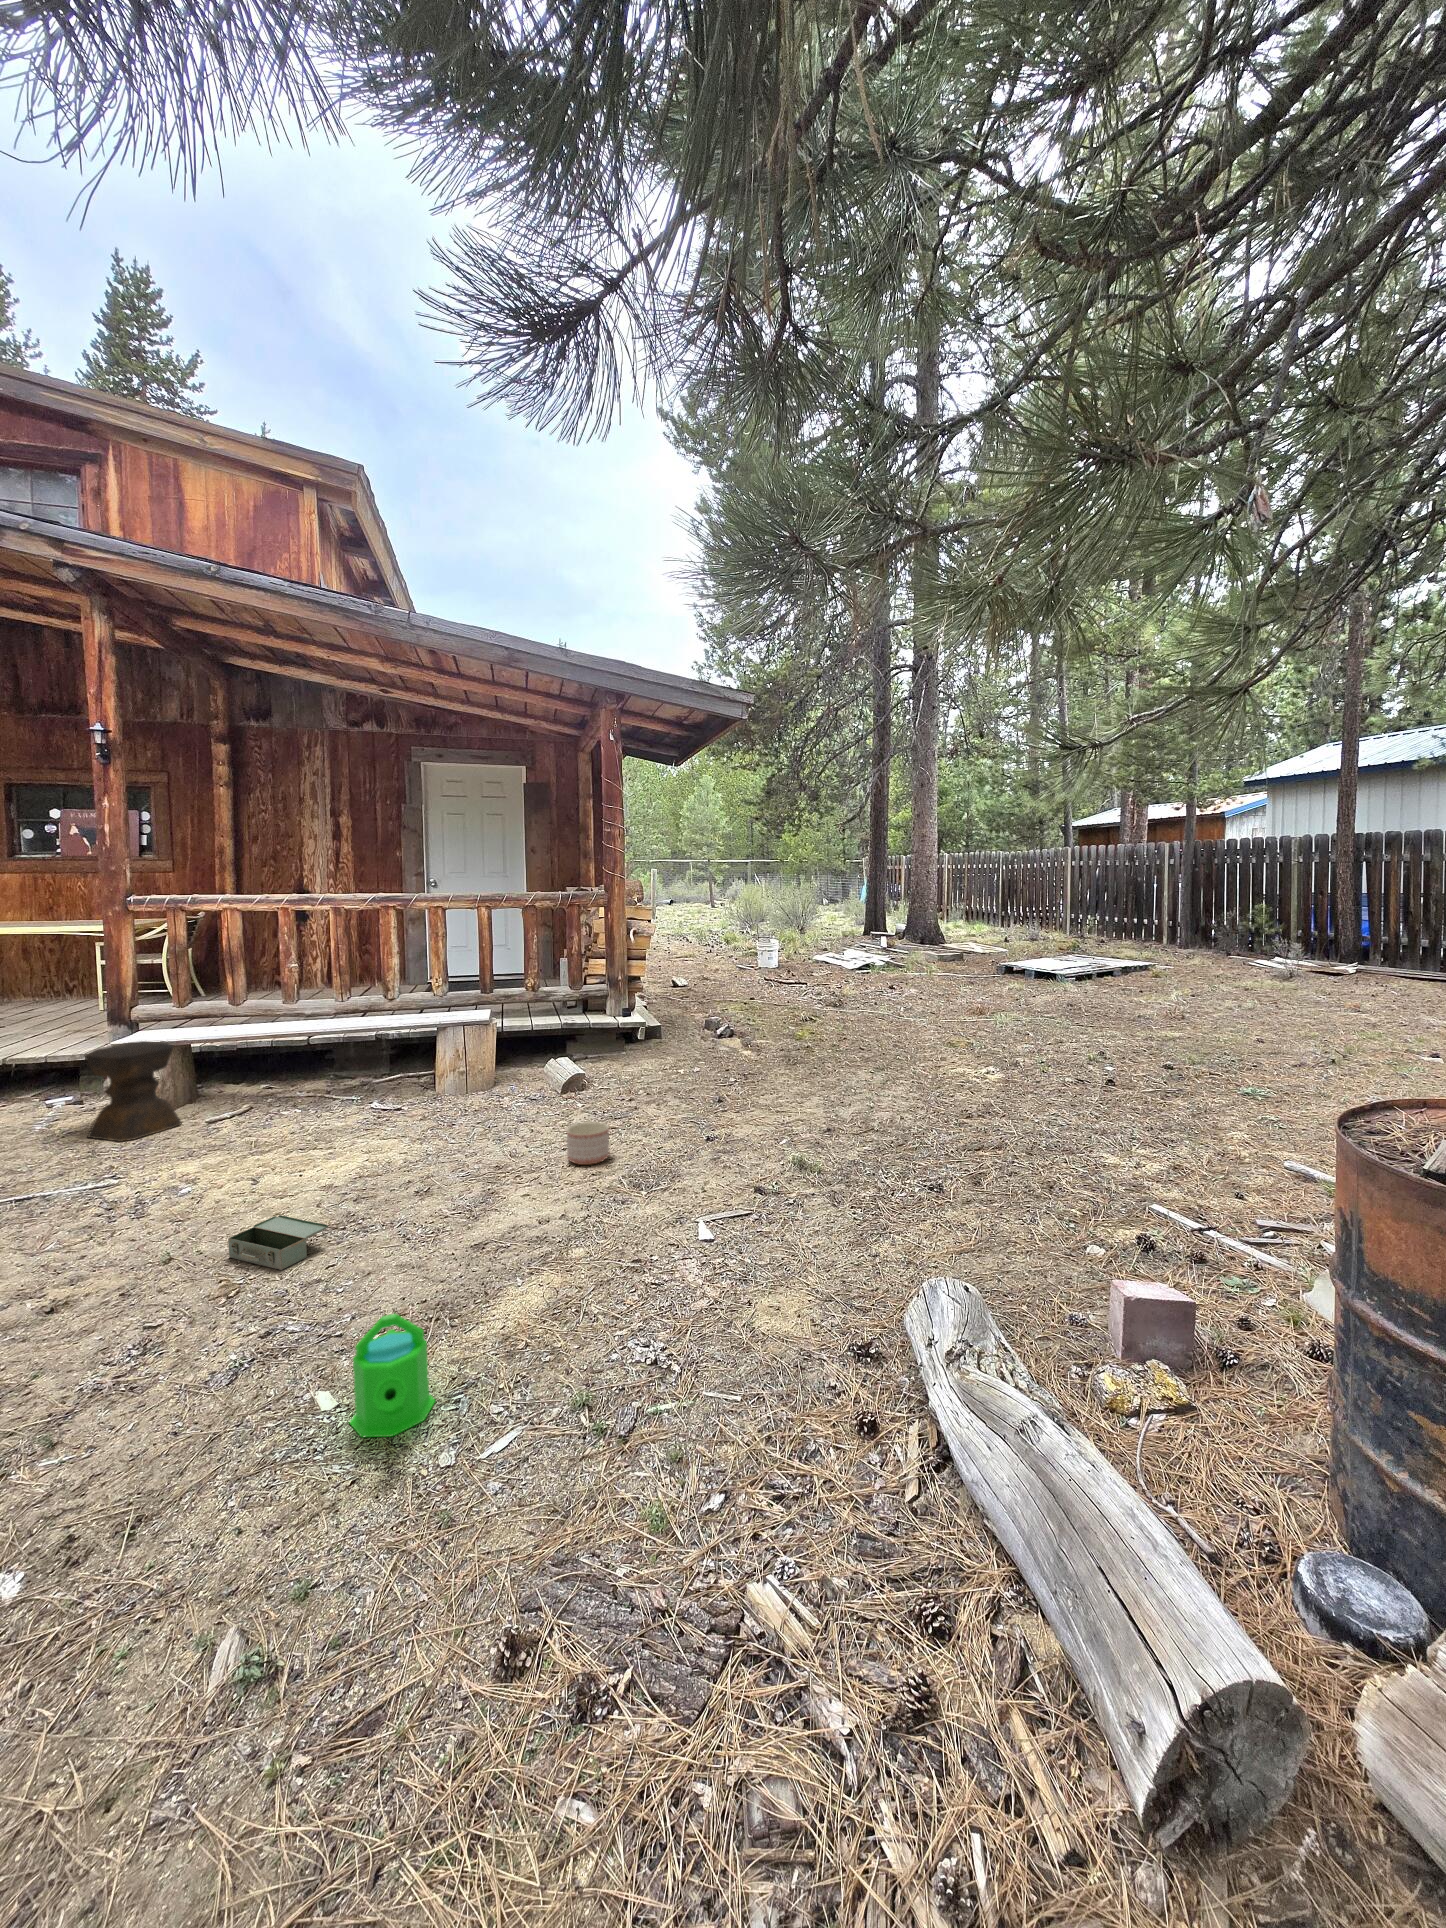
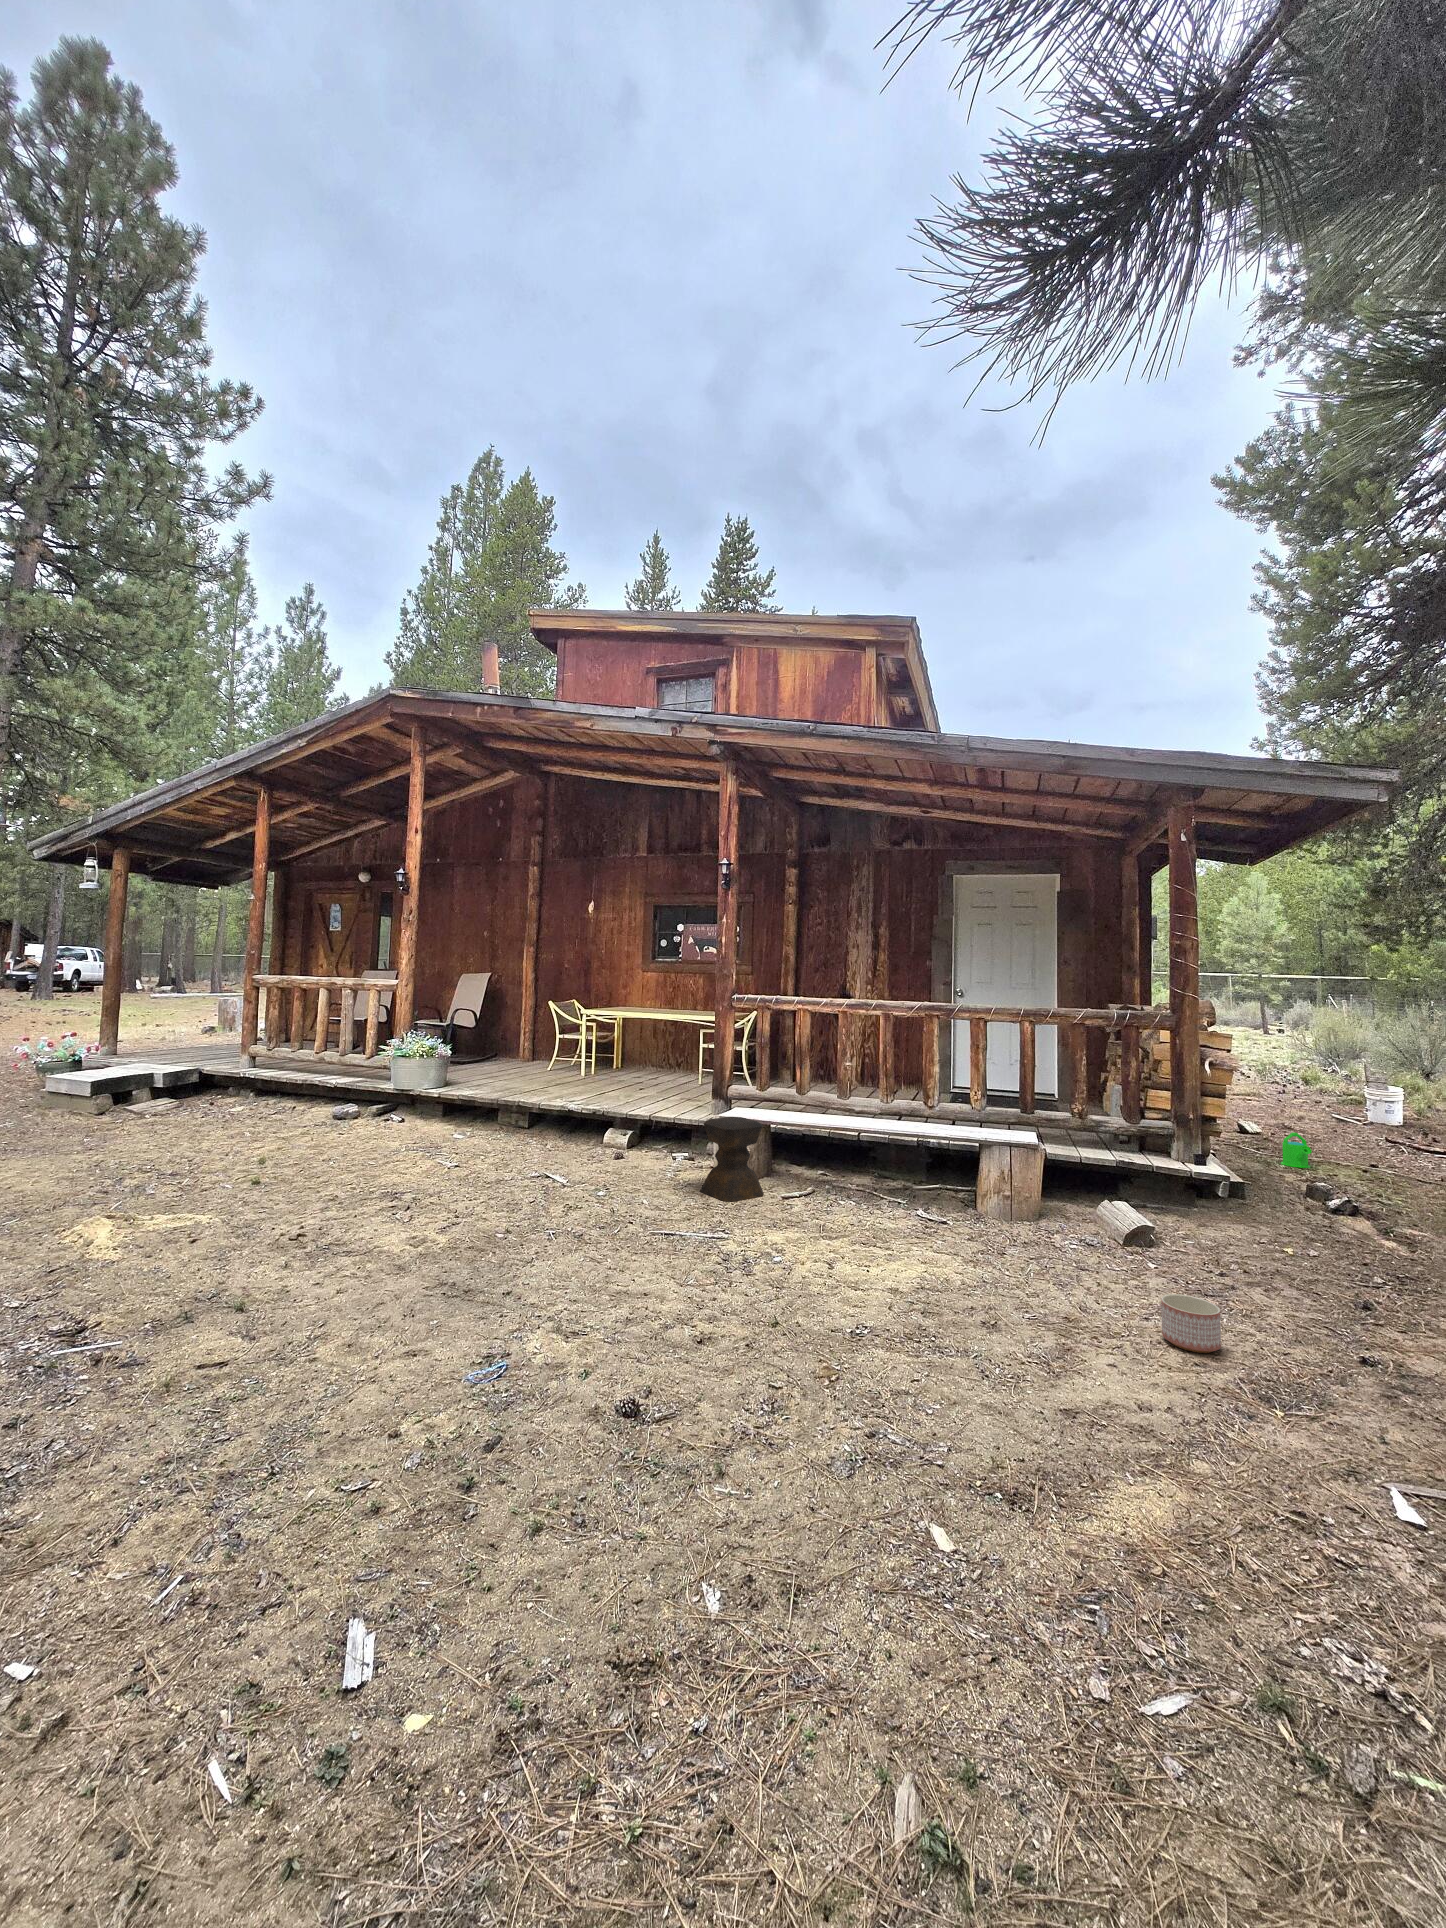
toolbox: present [228,1215,329,1270] -> none [825,1313,914,1374]
watering can: present [350,1314,435,1437] -> present [1281,1132,1312,1168]

